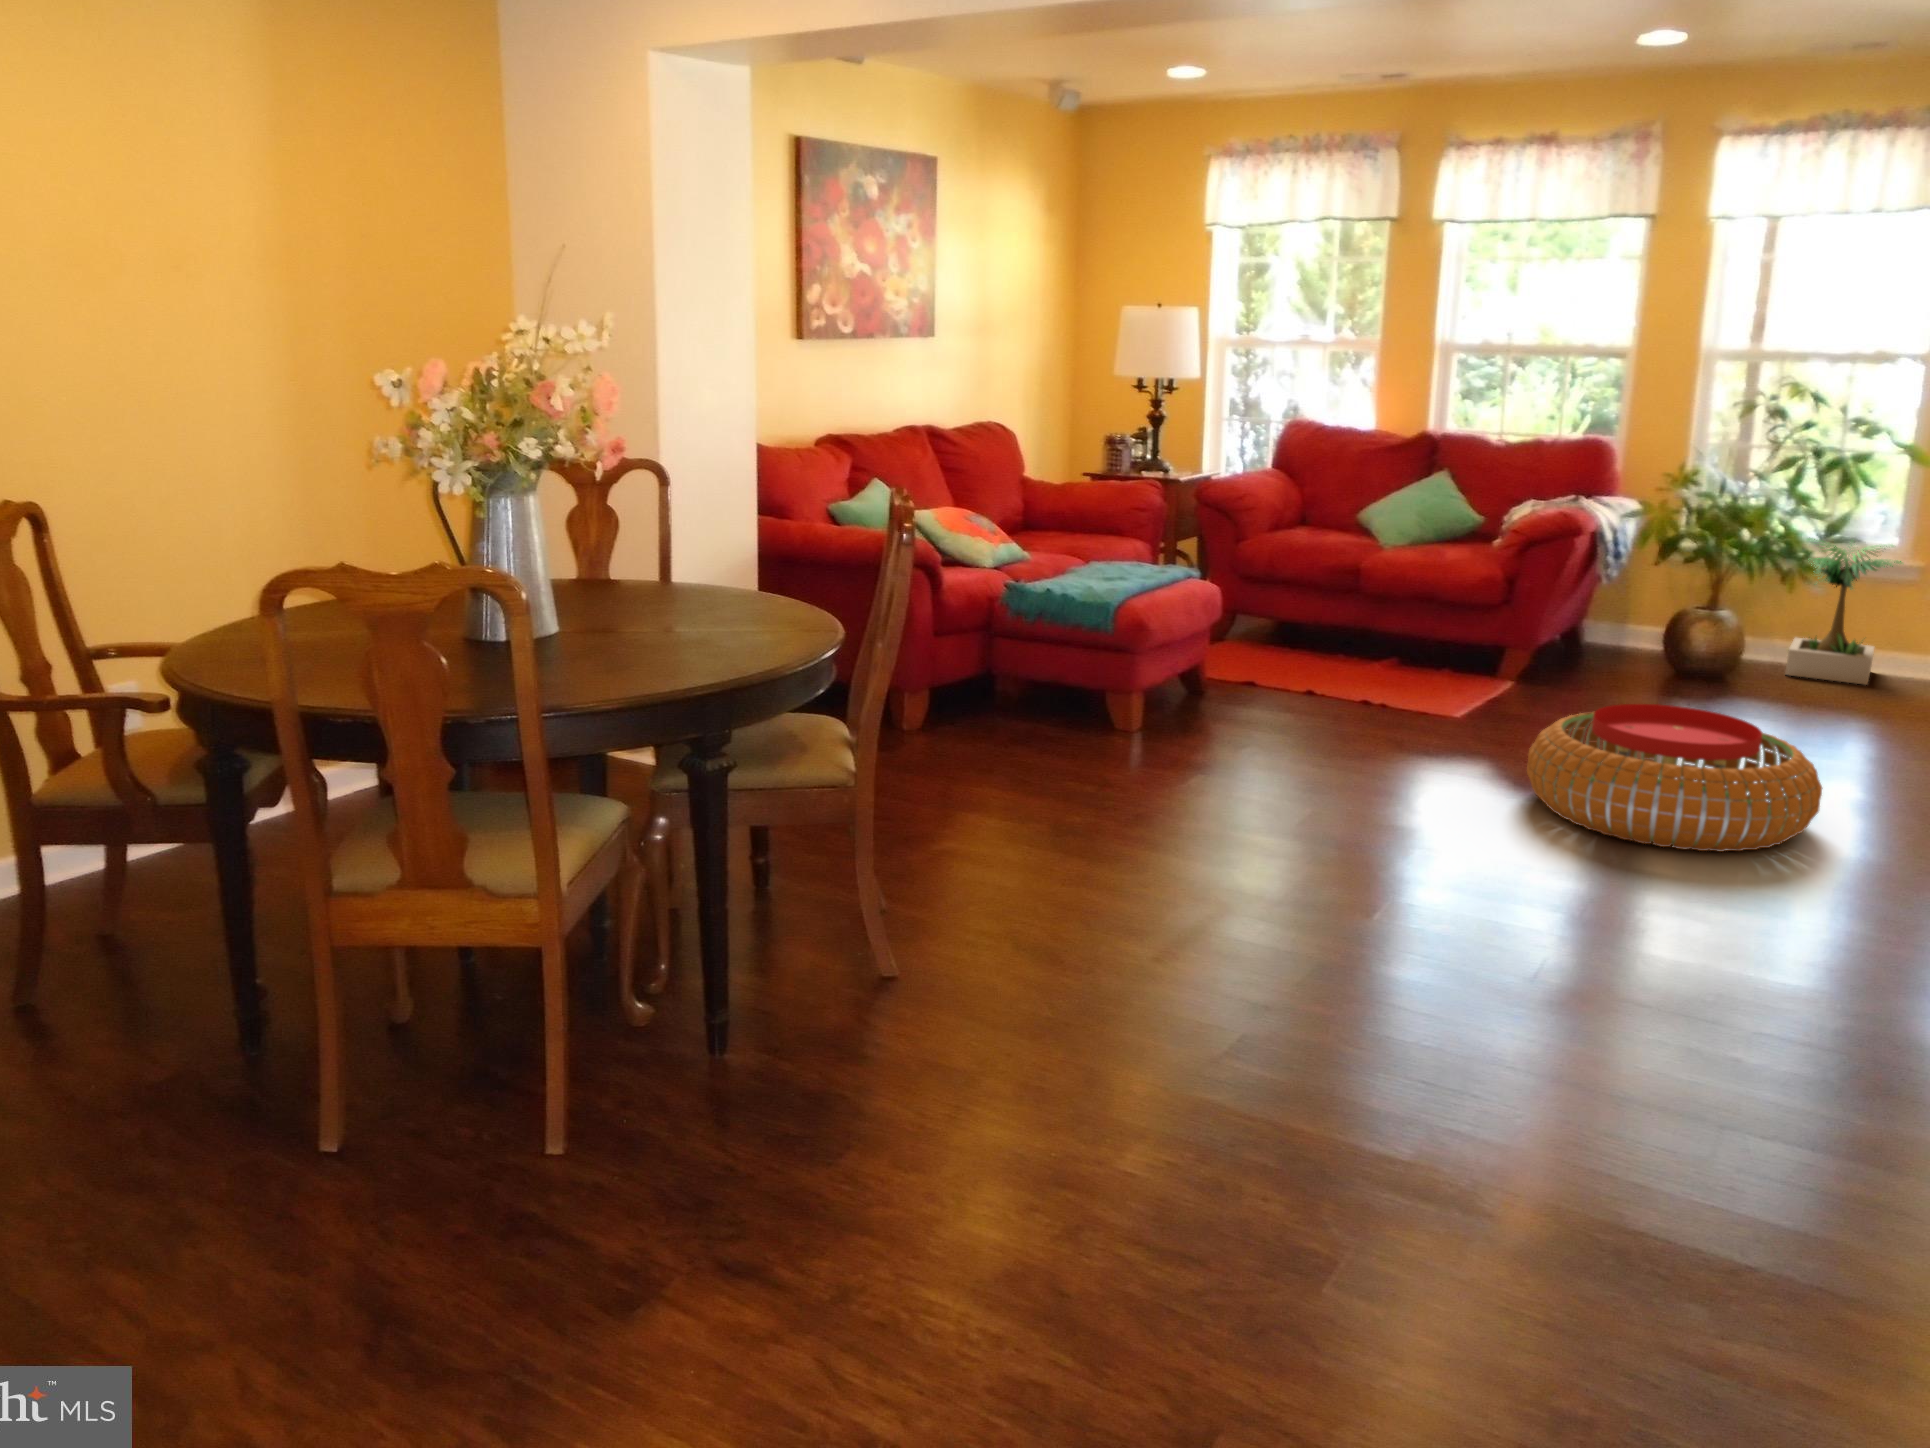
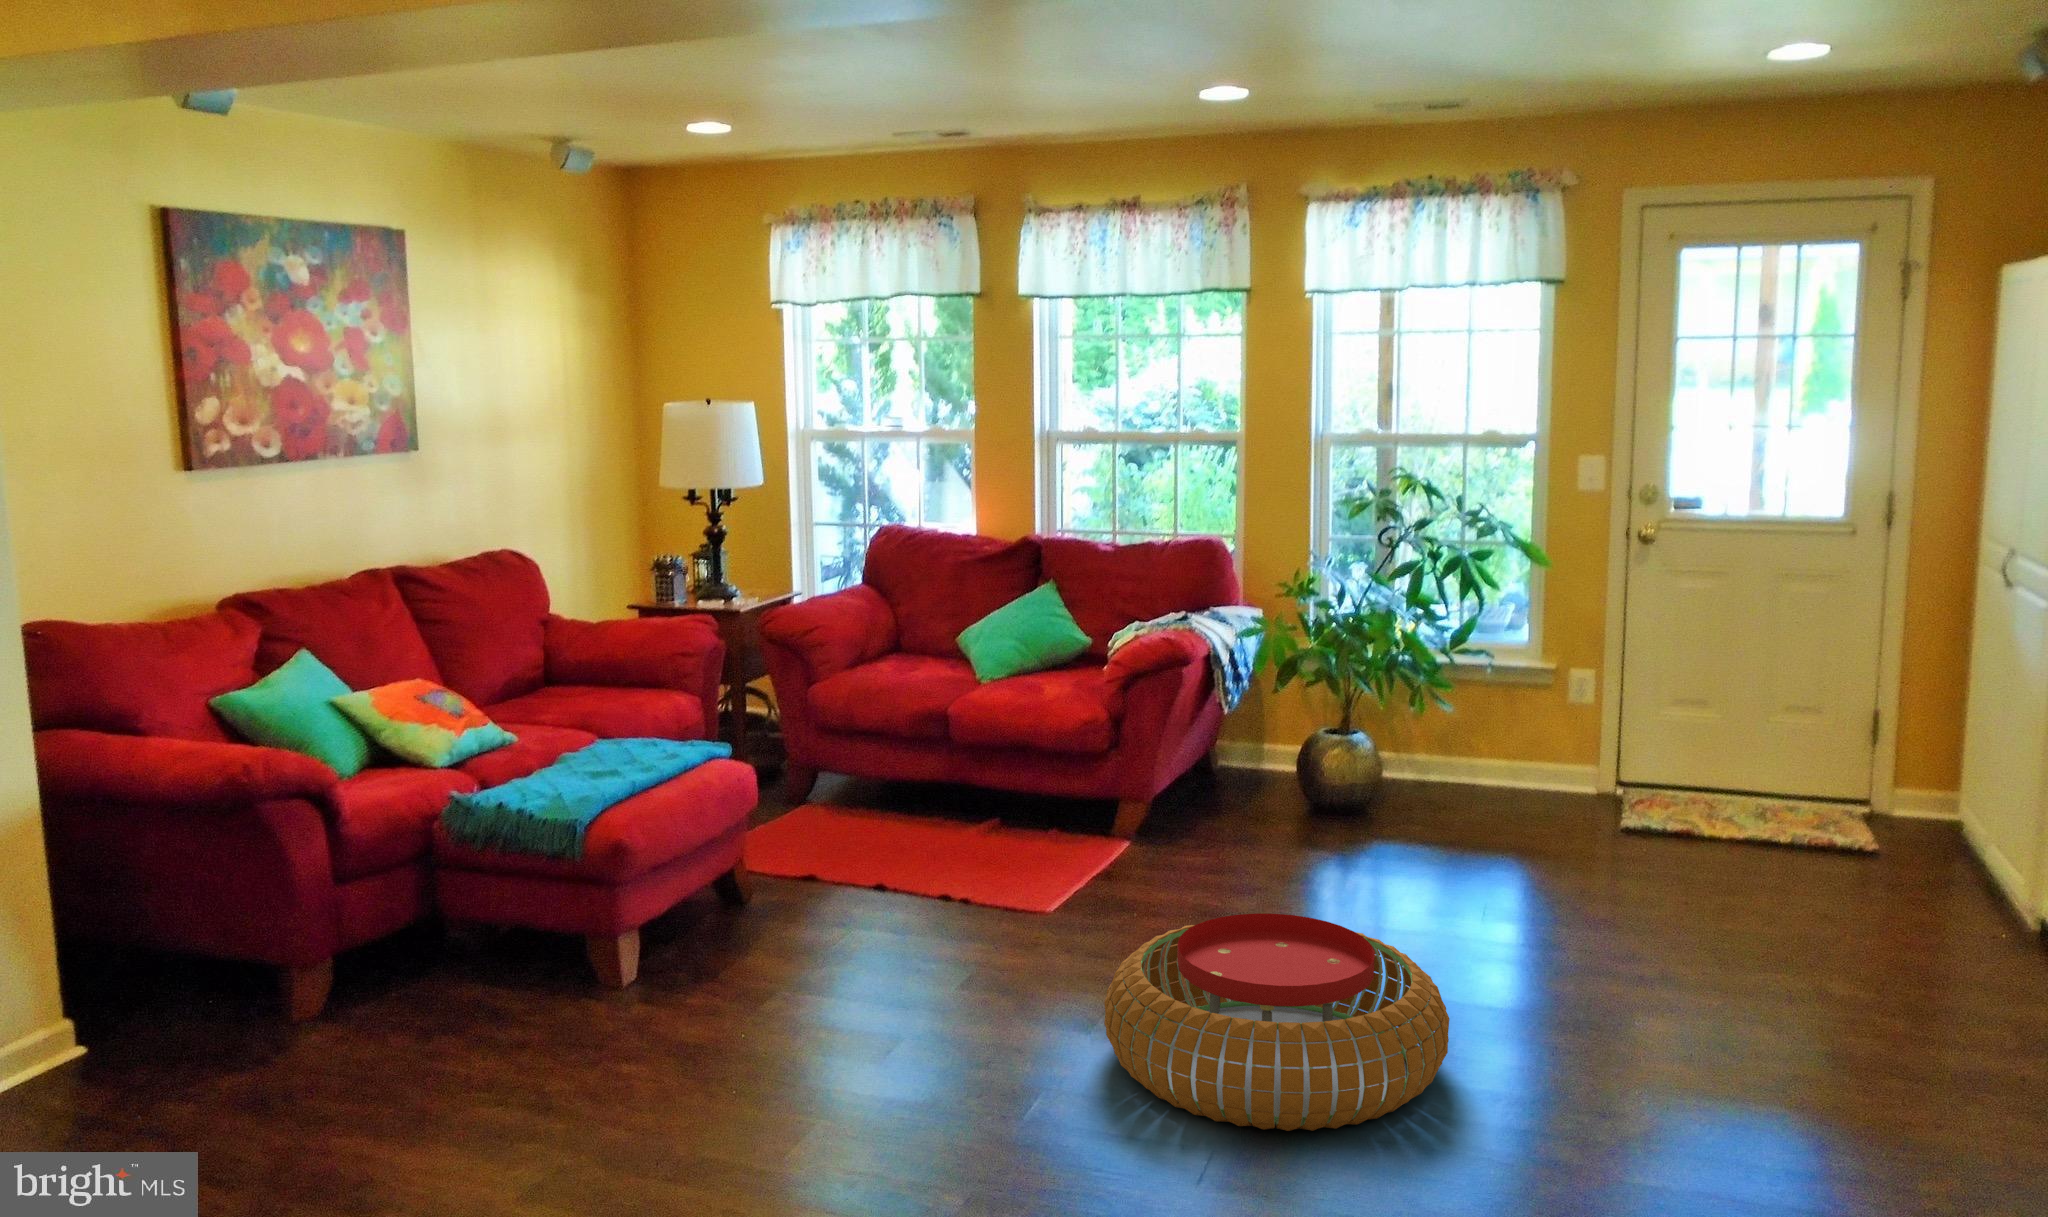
potted plant: present [1785,538,1902,685] -> none [1423,642,1542,810]

